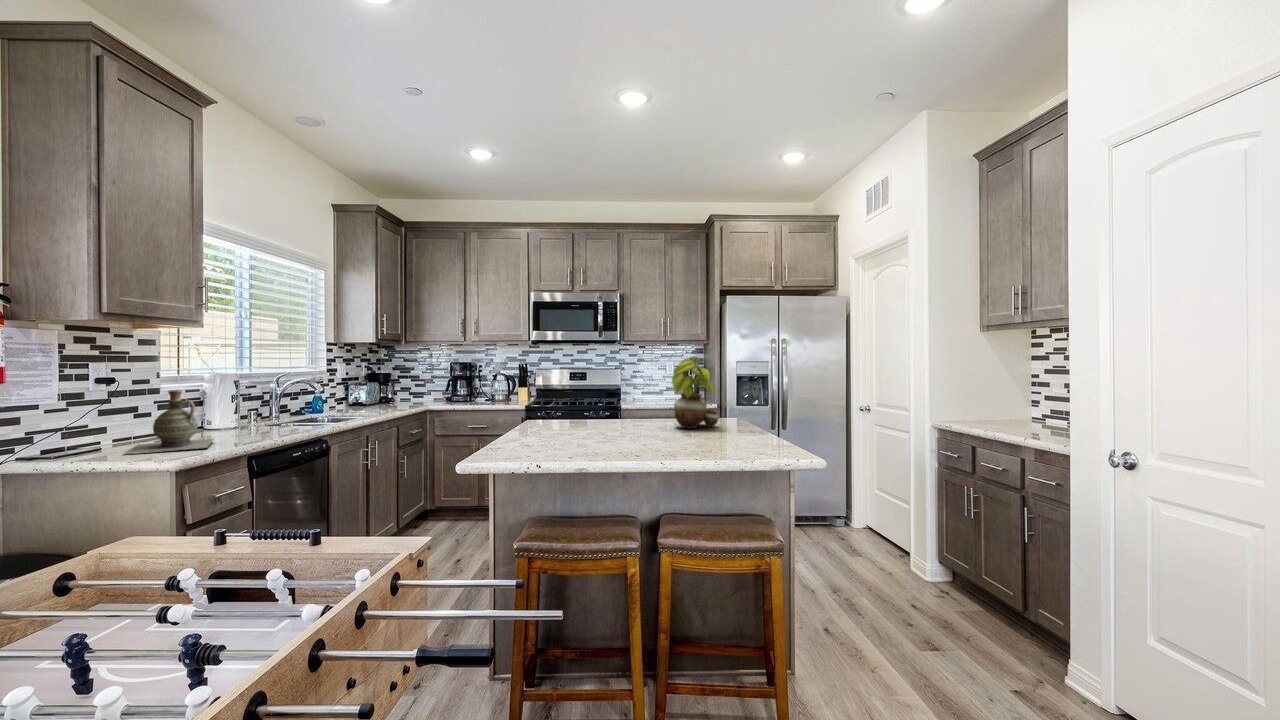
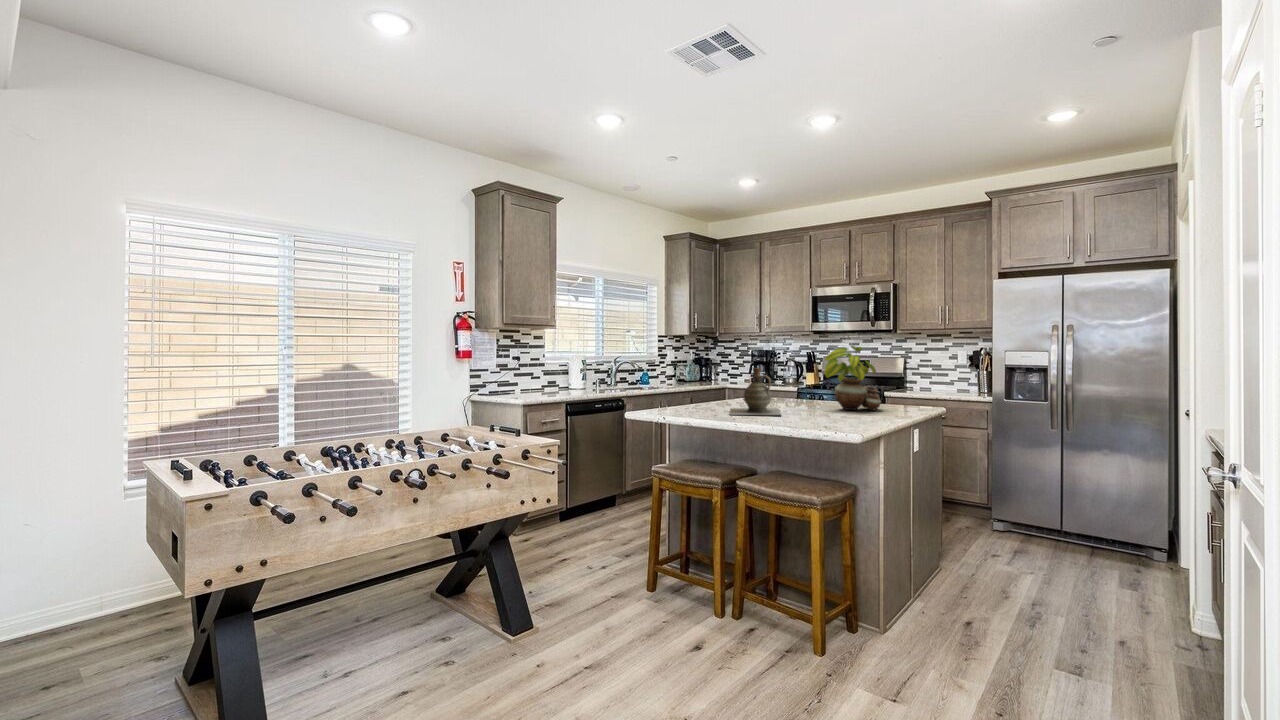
ceramic jug: present [124,390,213,455] -> present [730,368,781,415]

